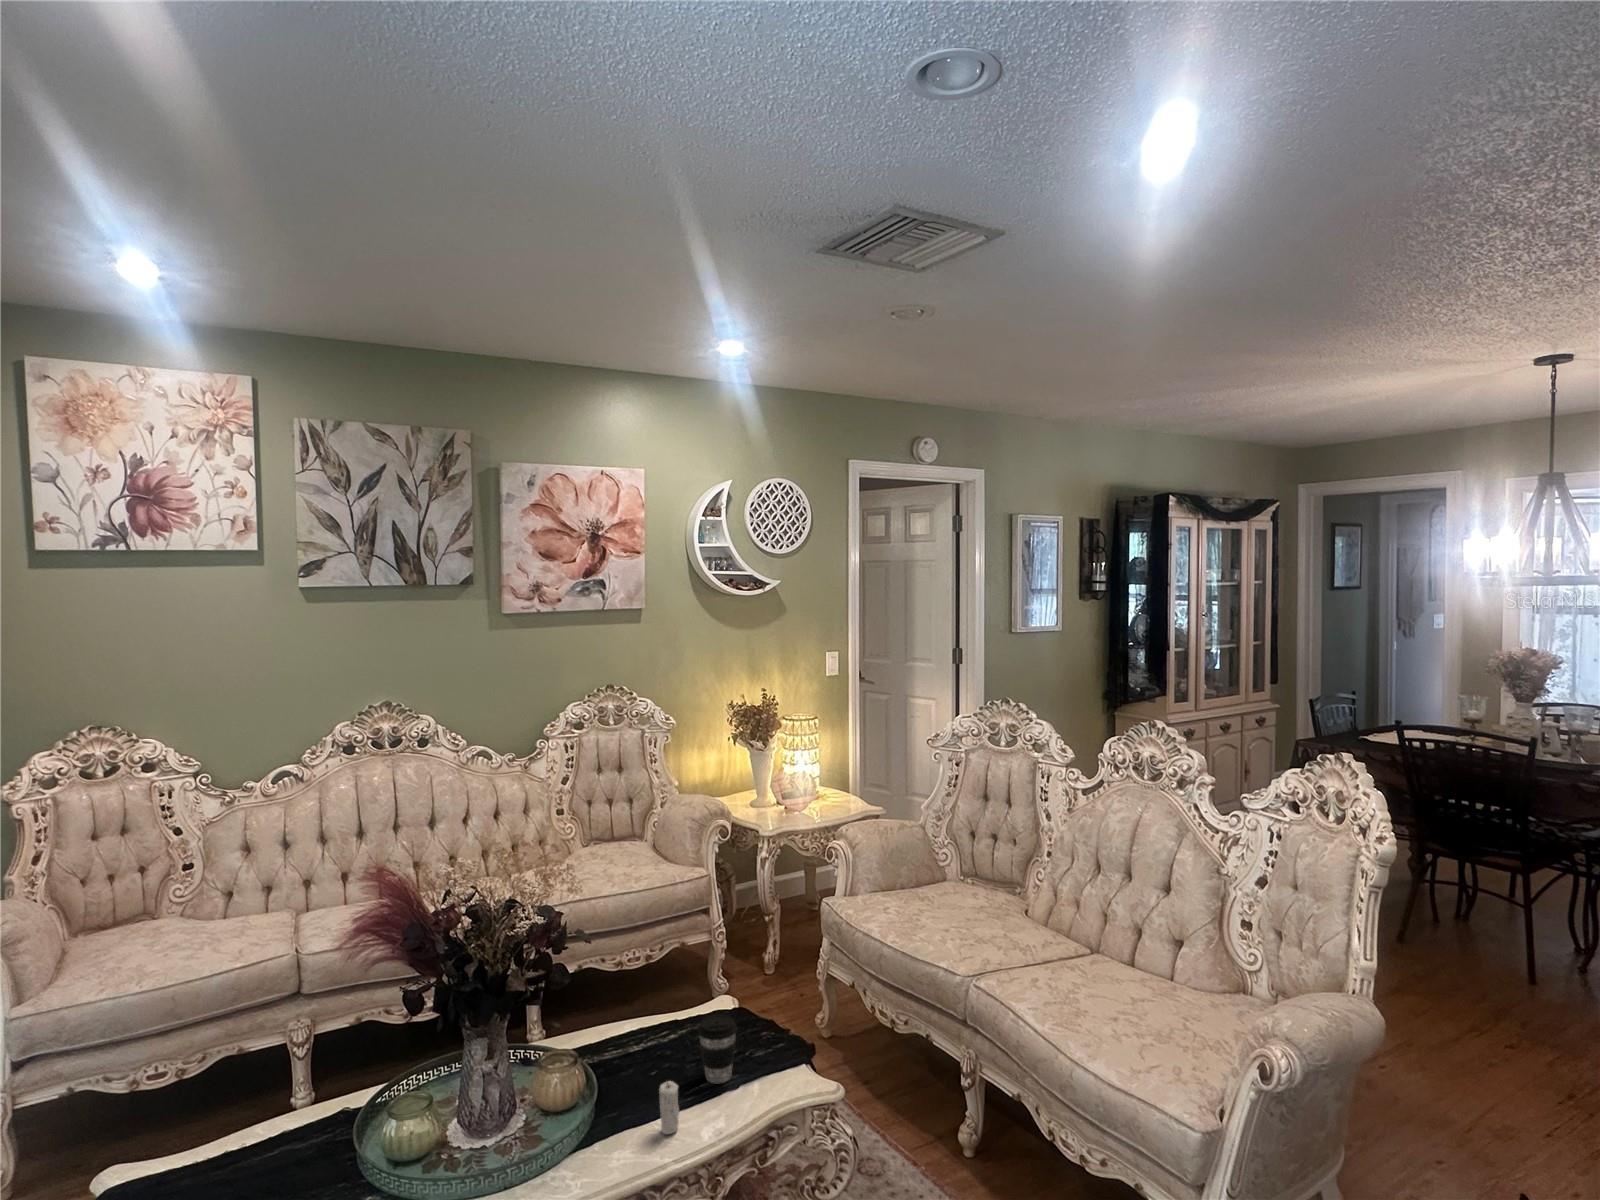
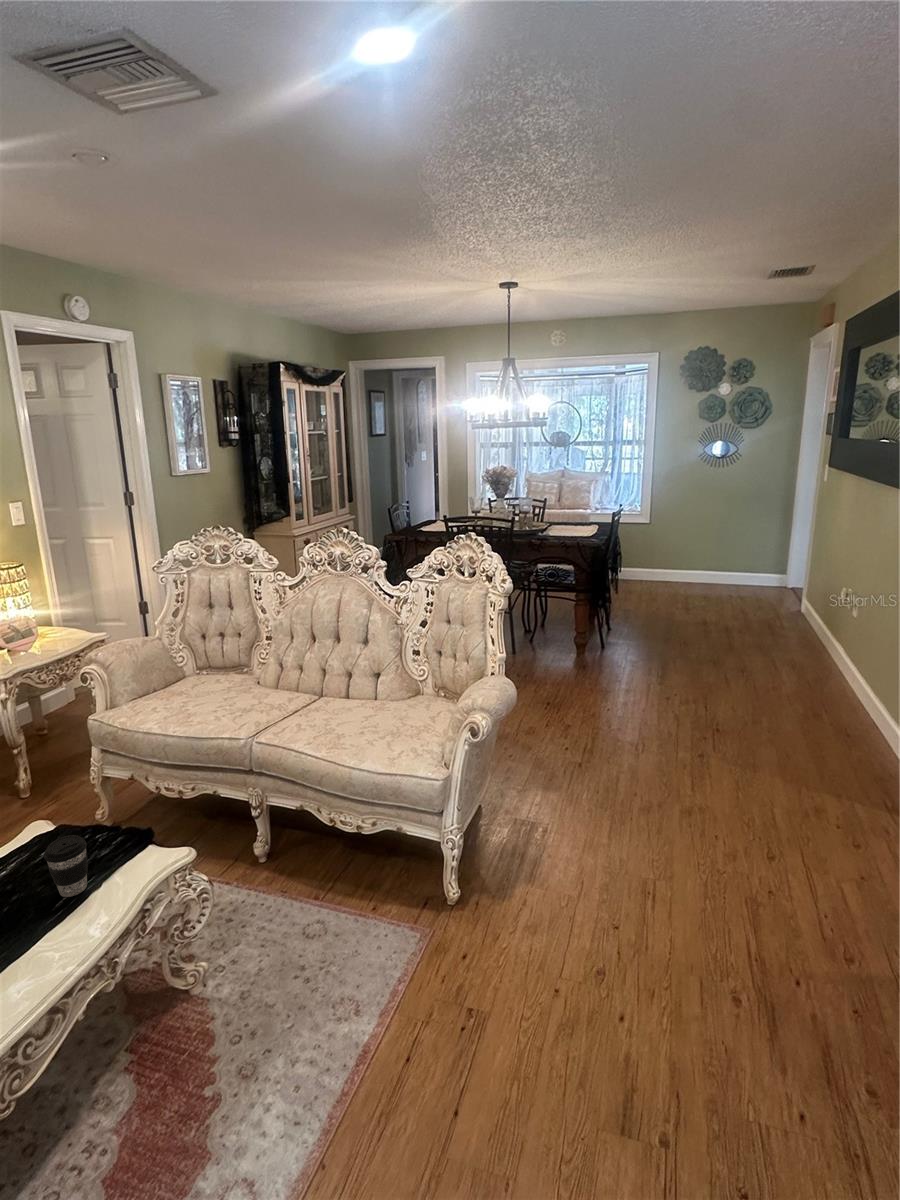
candle: present [659,1081,679,1134] -> none [31,911,59,959]

